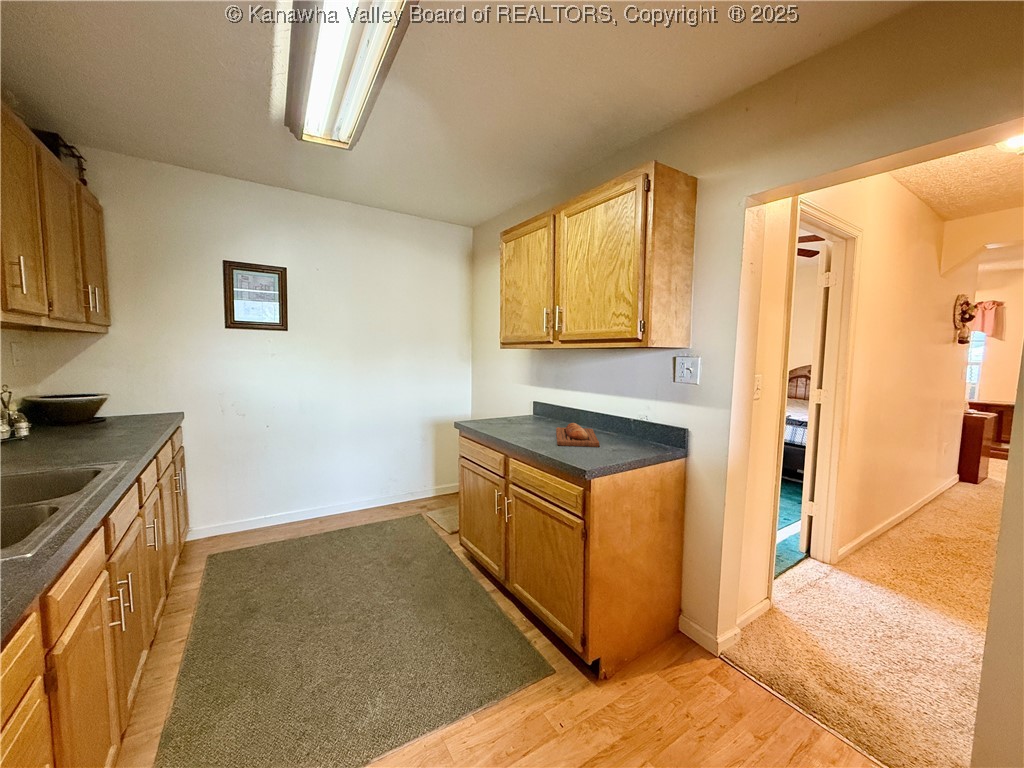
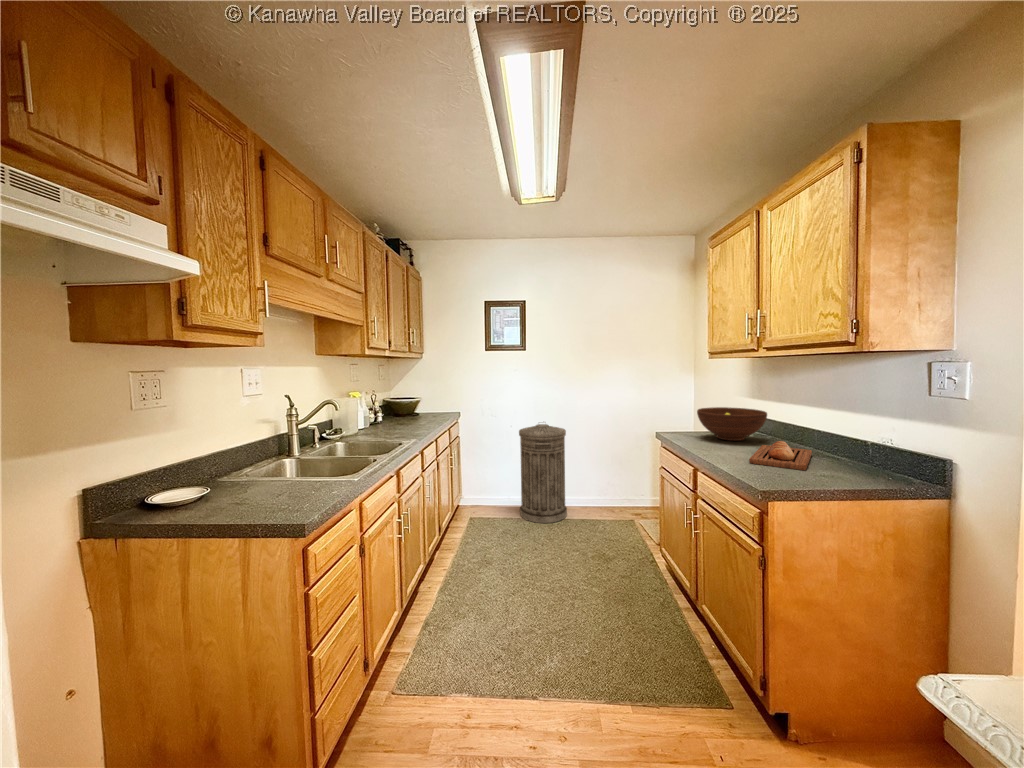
fruit bowl: none [498,395,555,425] -> present [697,407,767,441]
trash can: none [284,418,349,543] -> present [519,424,567,523]

